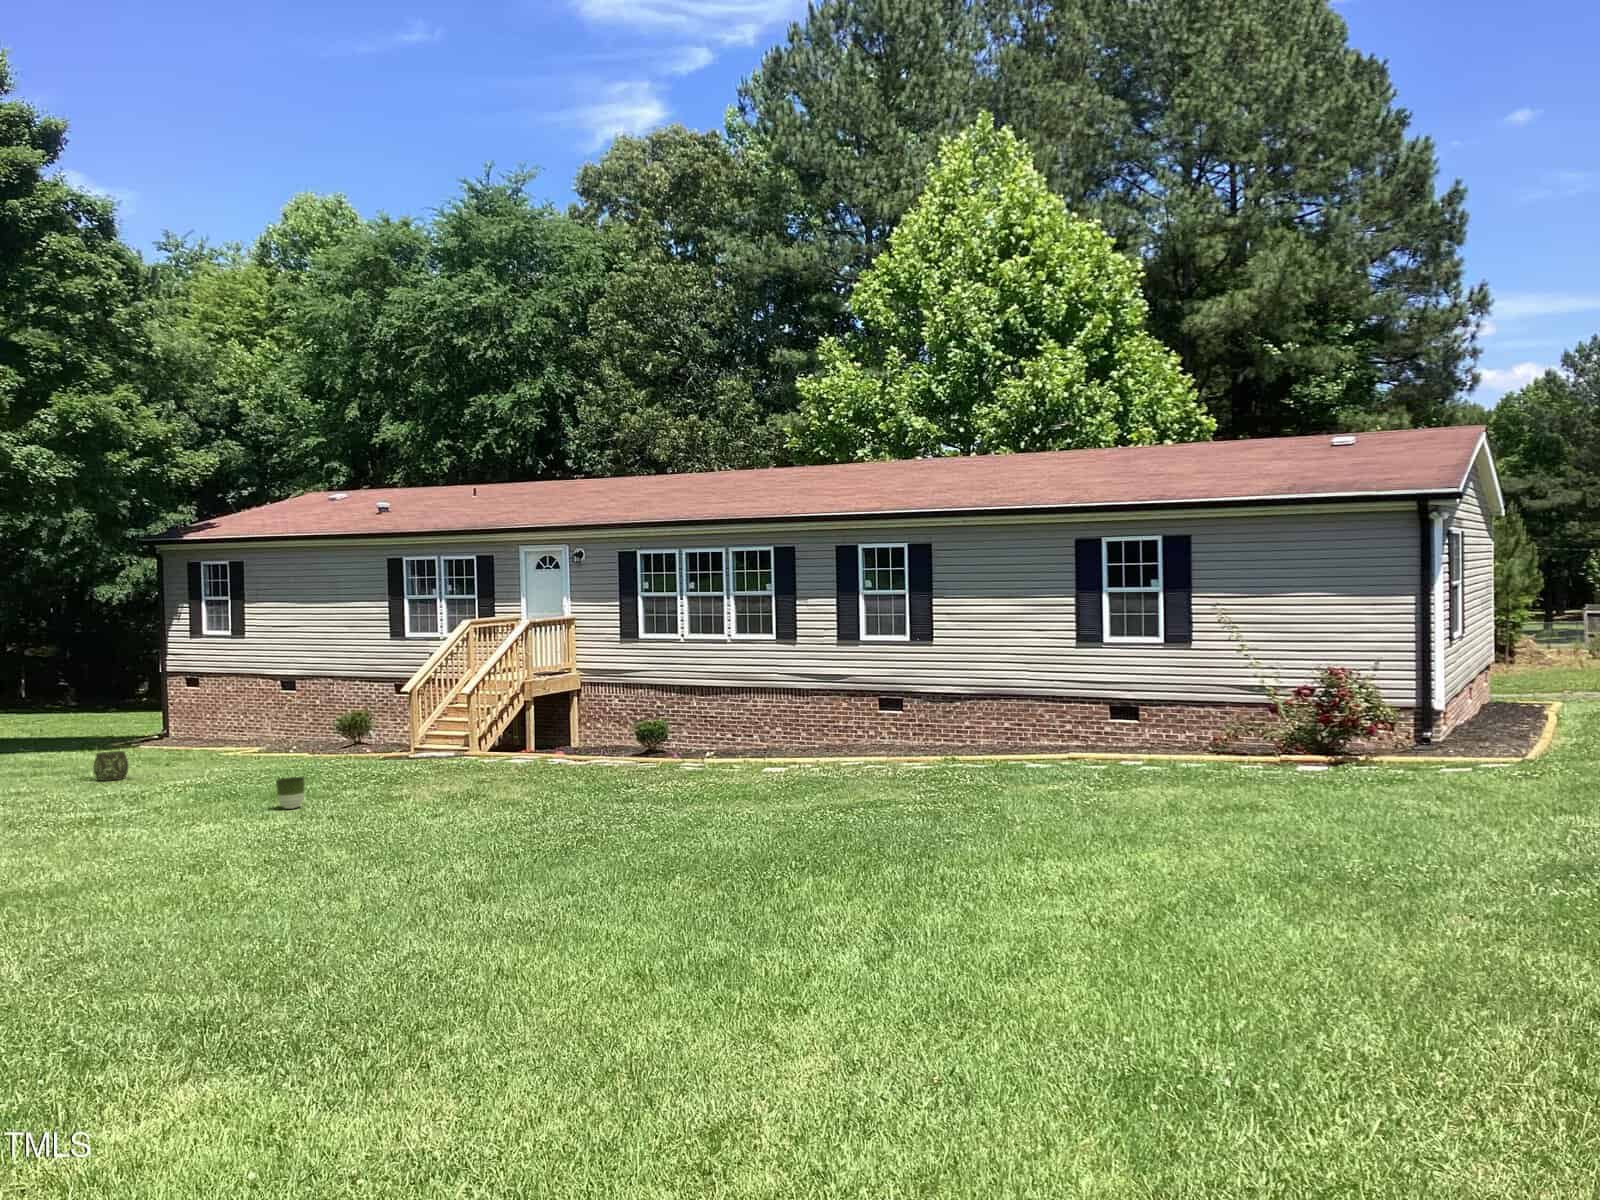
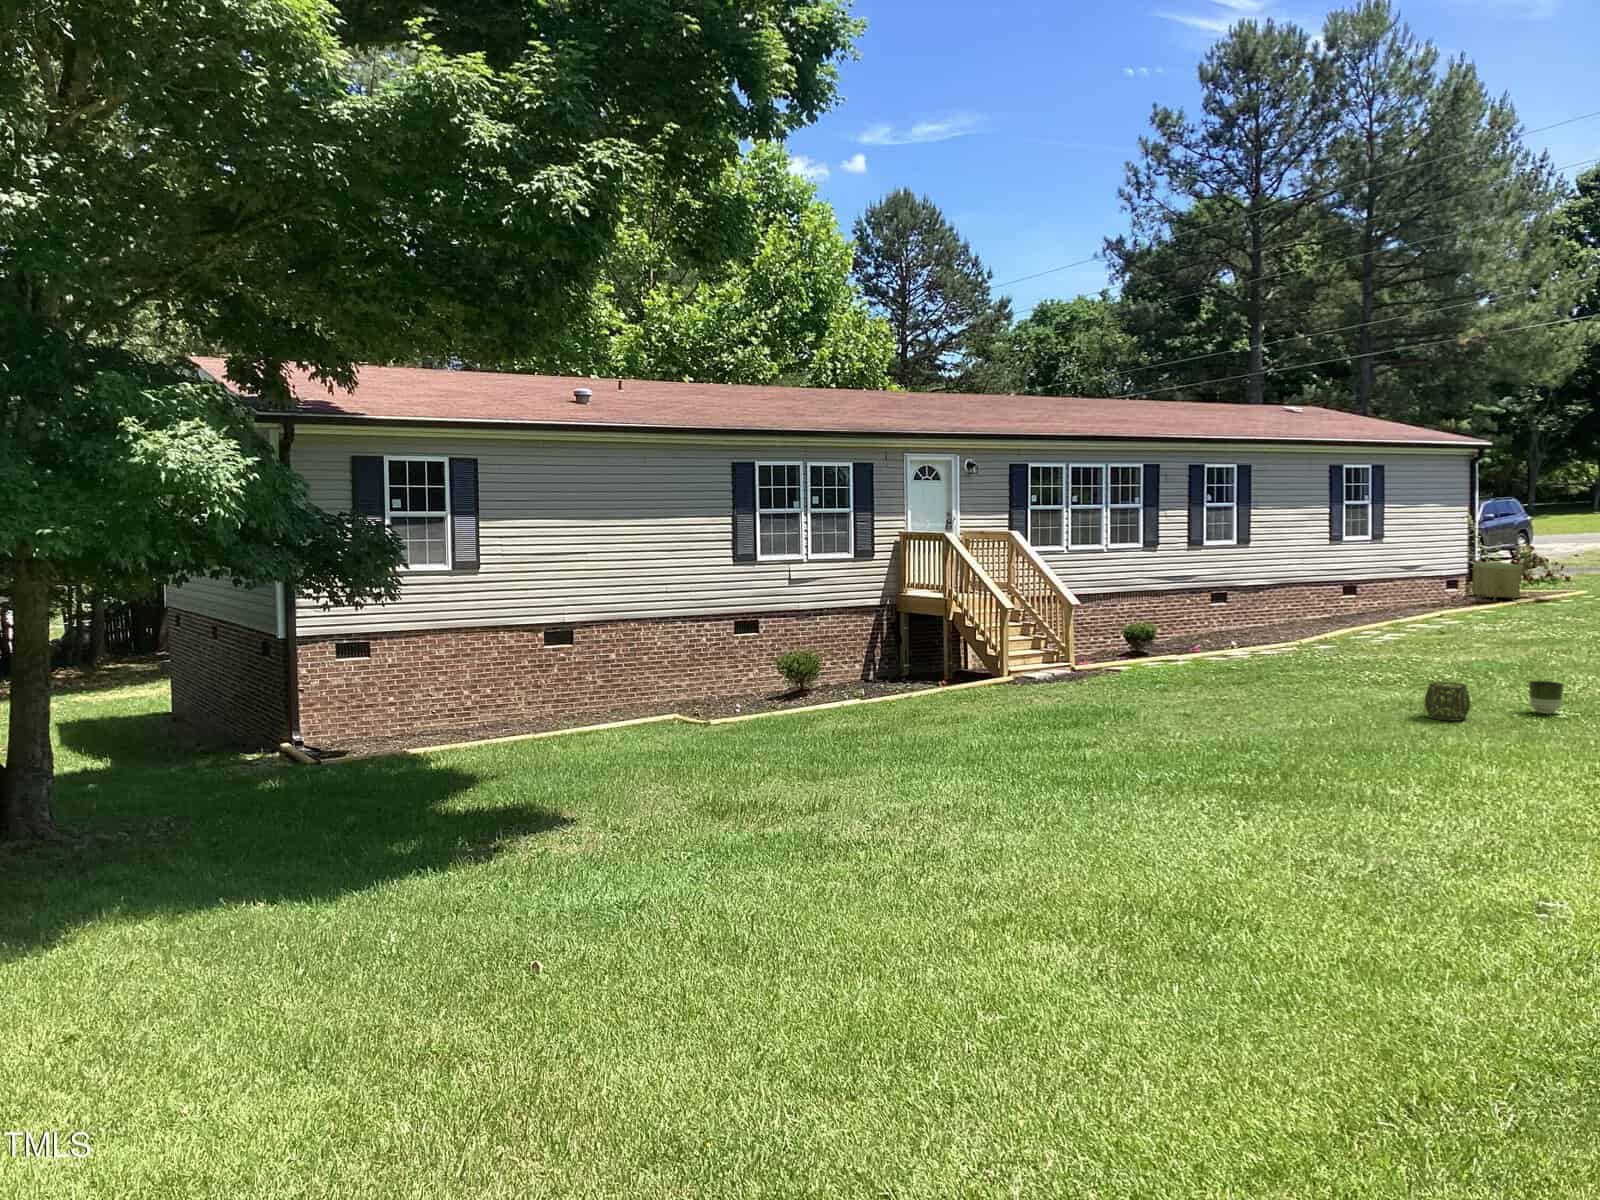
storage bench: none [1354,686,1444,754] -> present [1472,562,1523,599]
woven basket: present [93,751,129,781] -> present [1425,682,1470,721]

